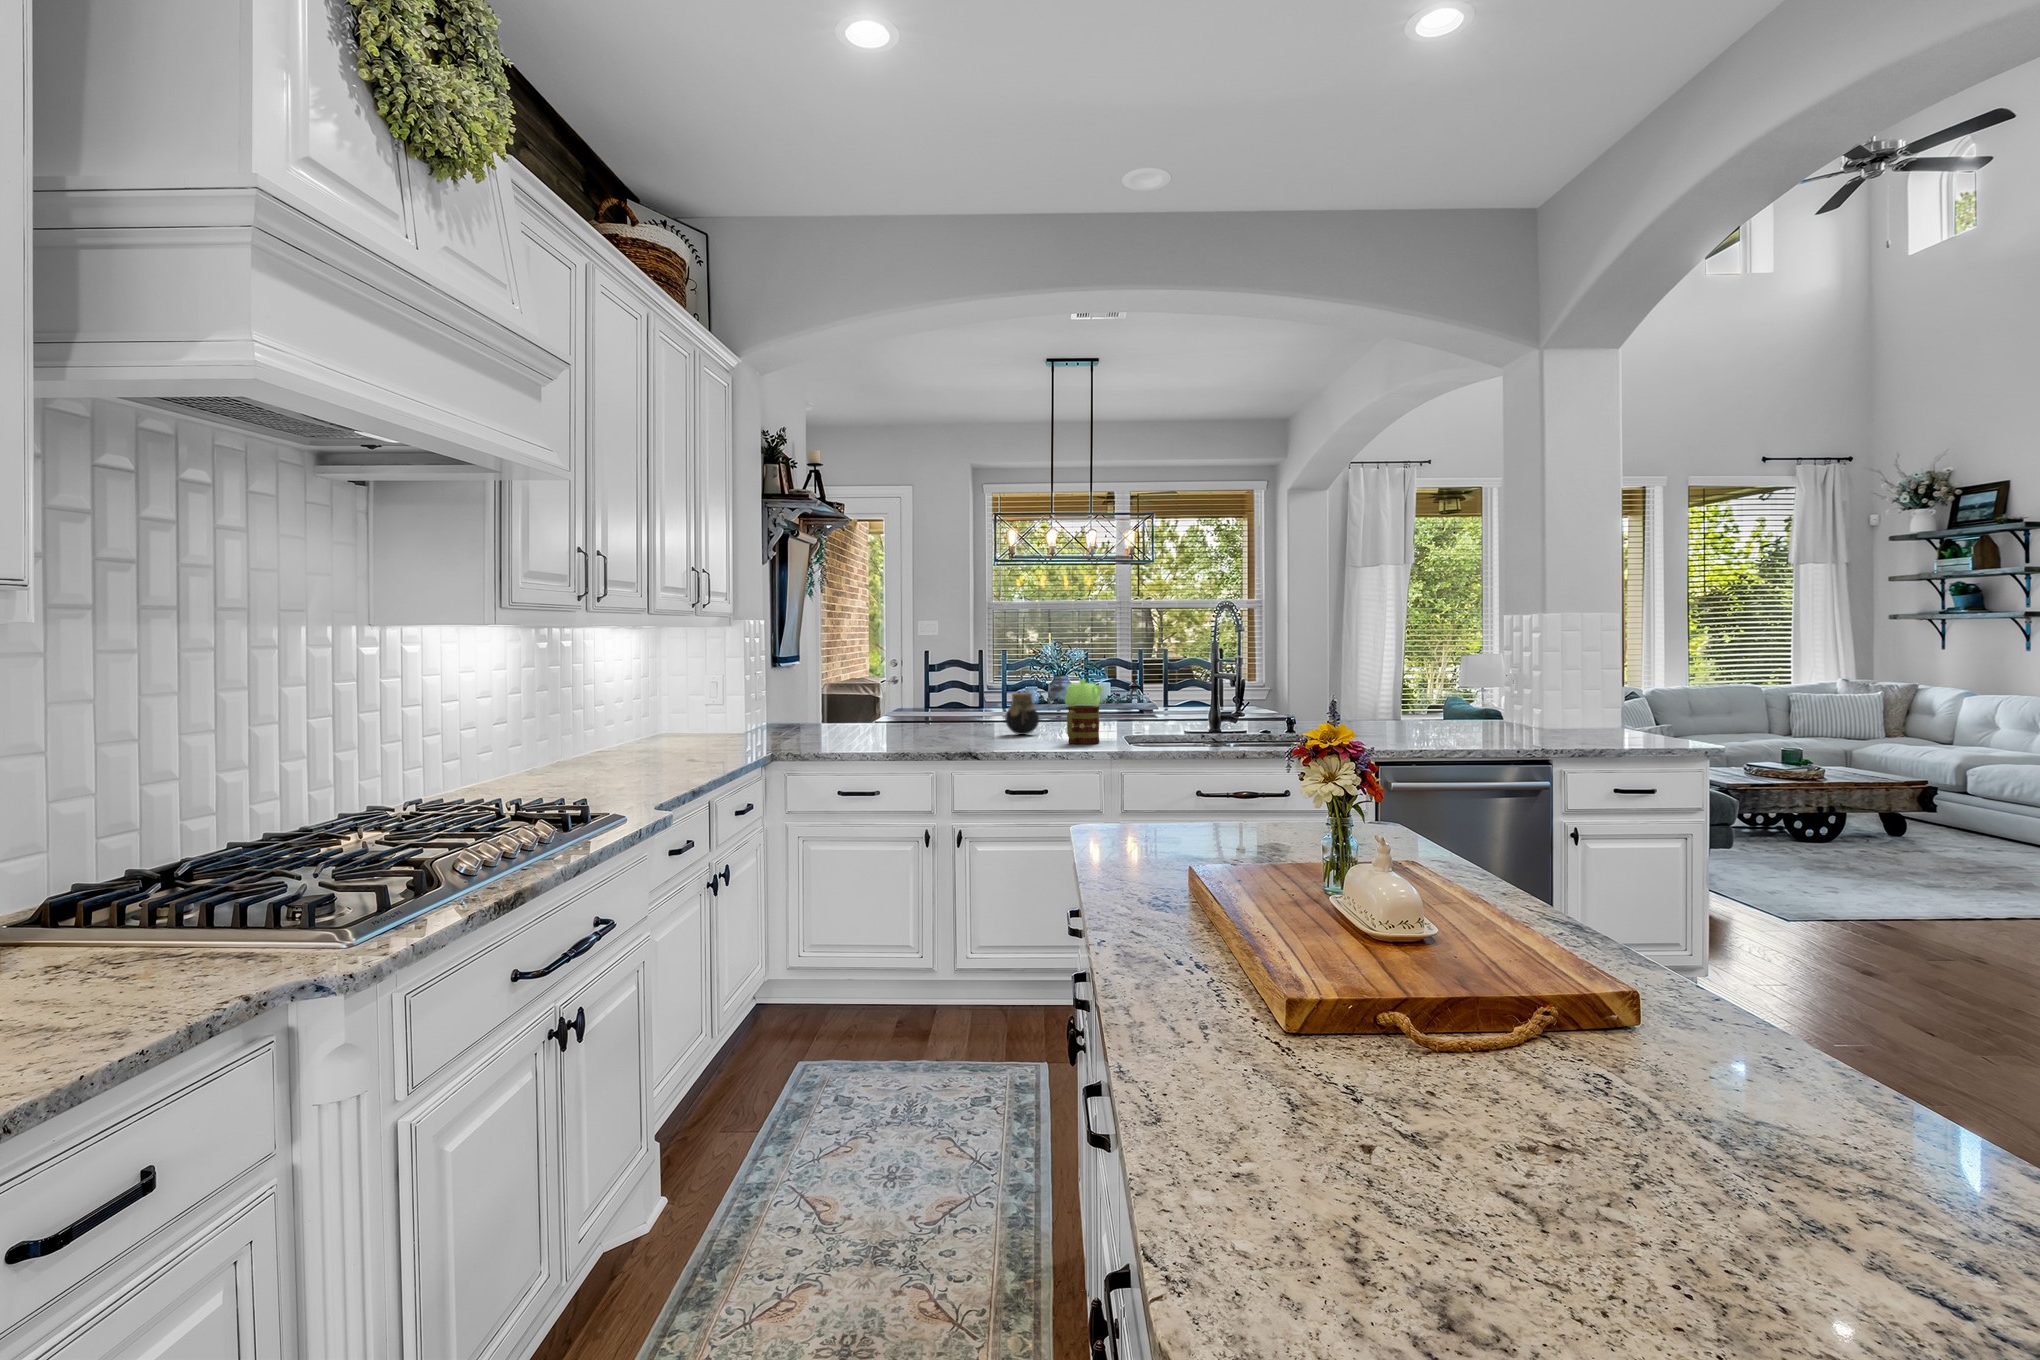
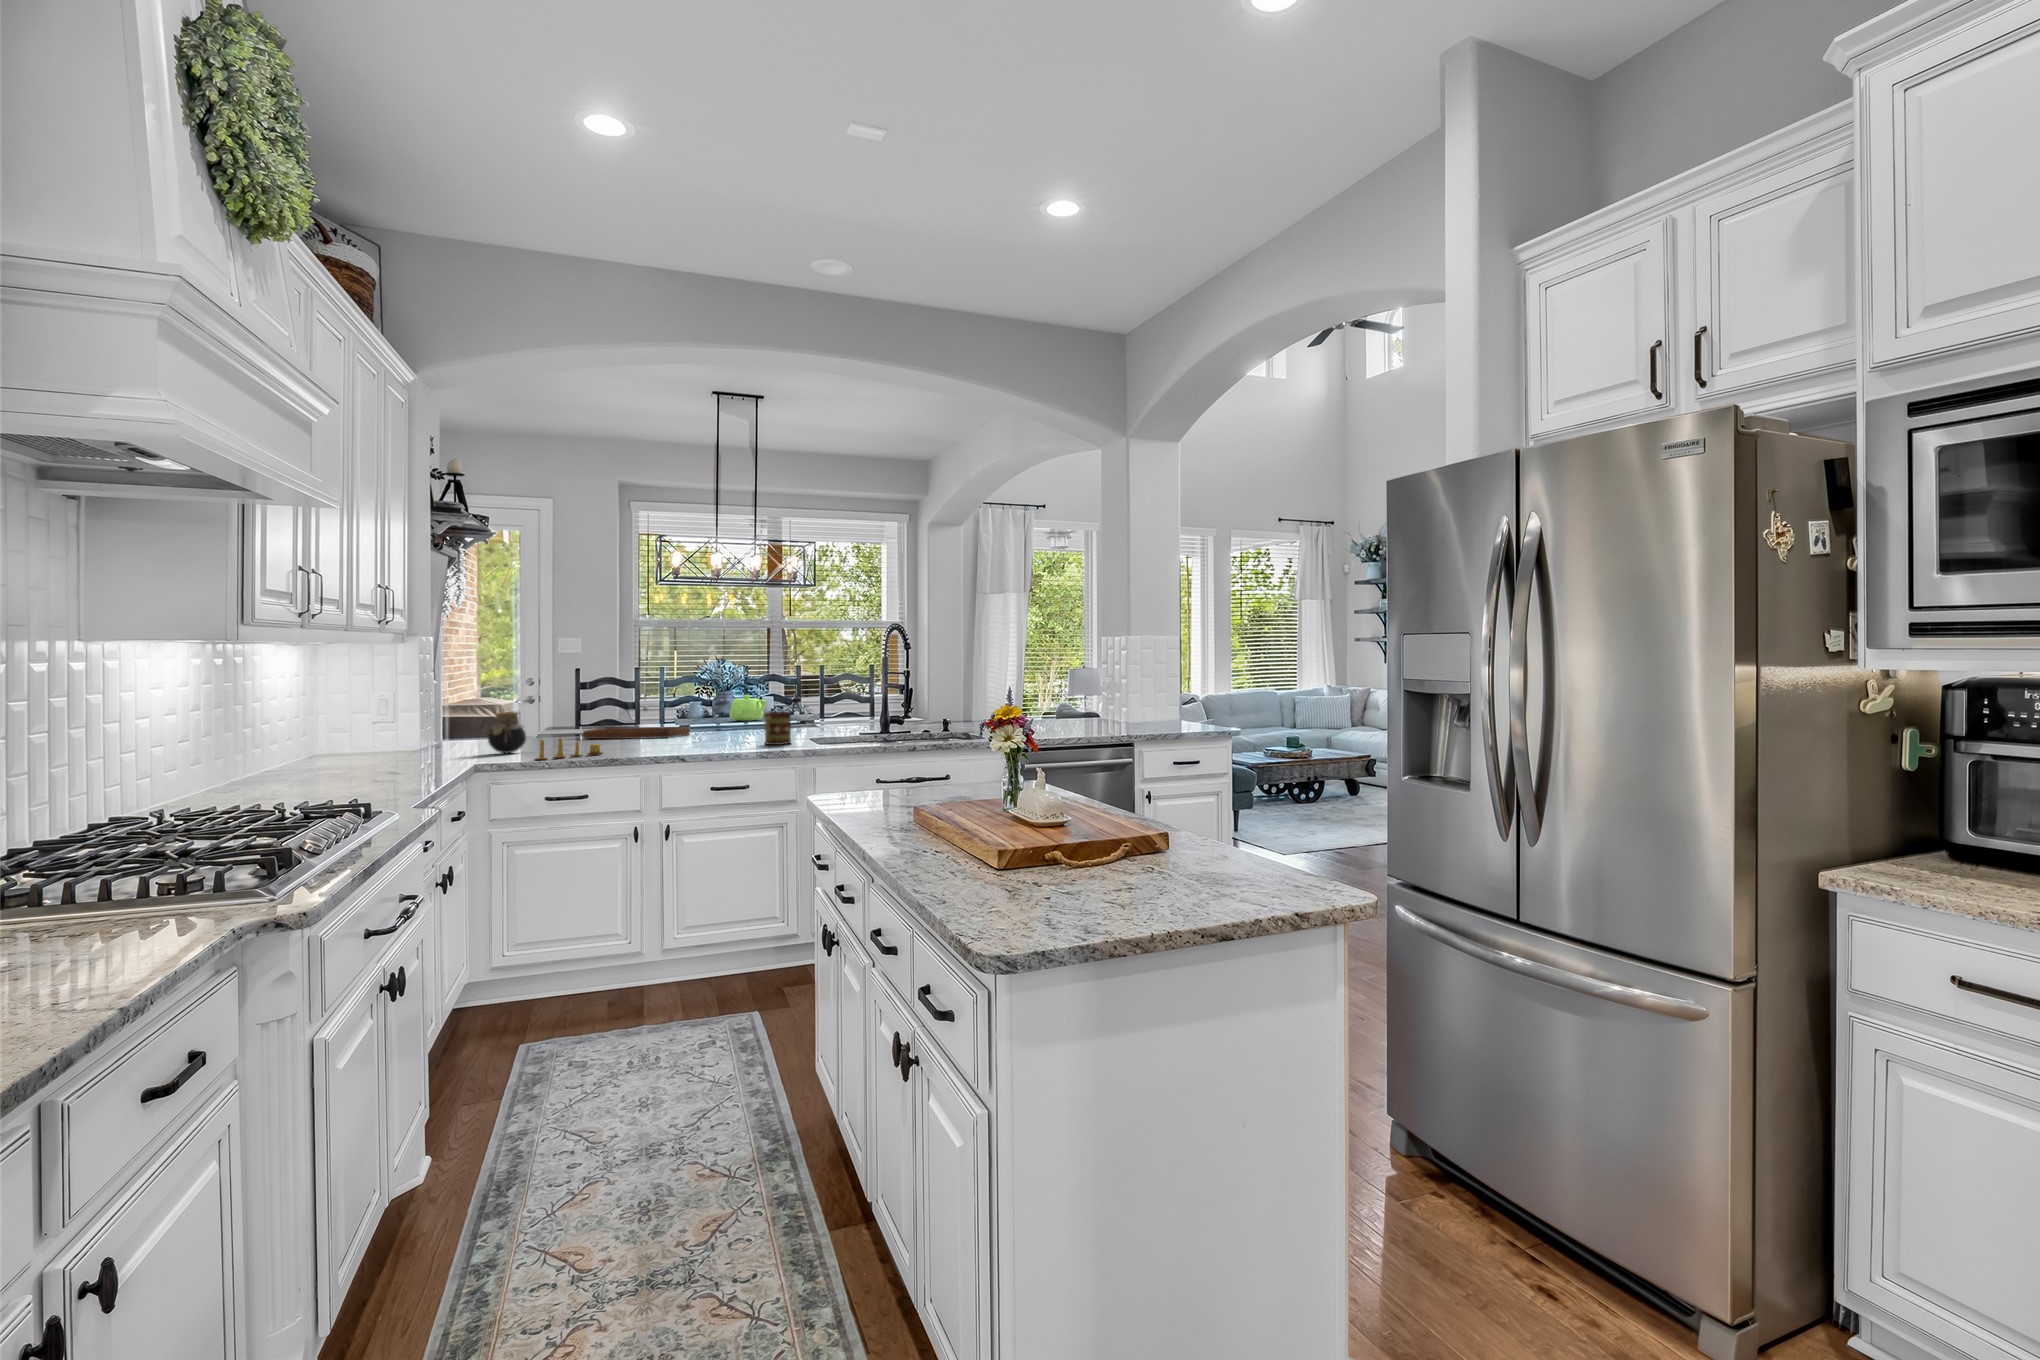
tray: none [901,692,1007,729] -> present [583,706,690,739]
jar: present [1005,693,1039,735] -> present [488,712,526,753]
candle: none [820,727,893,752] -> present [535,738,603,760]

